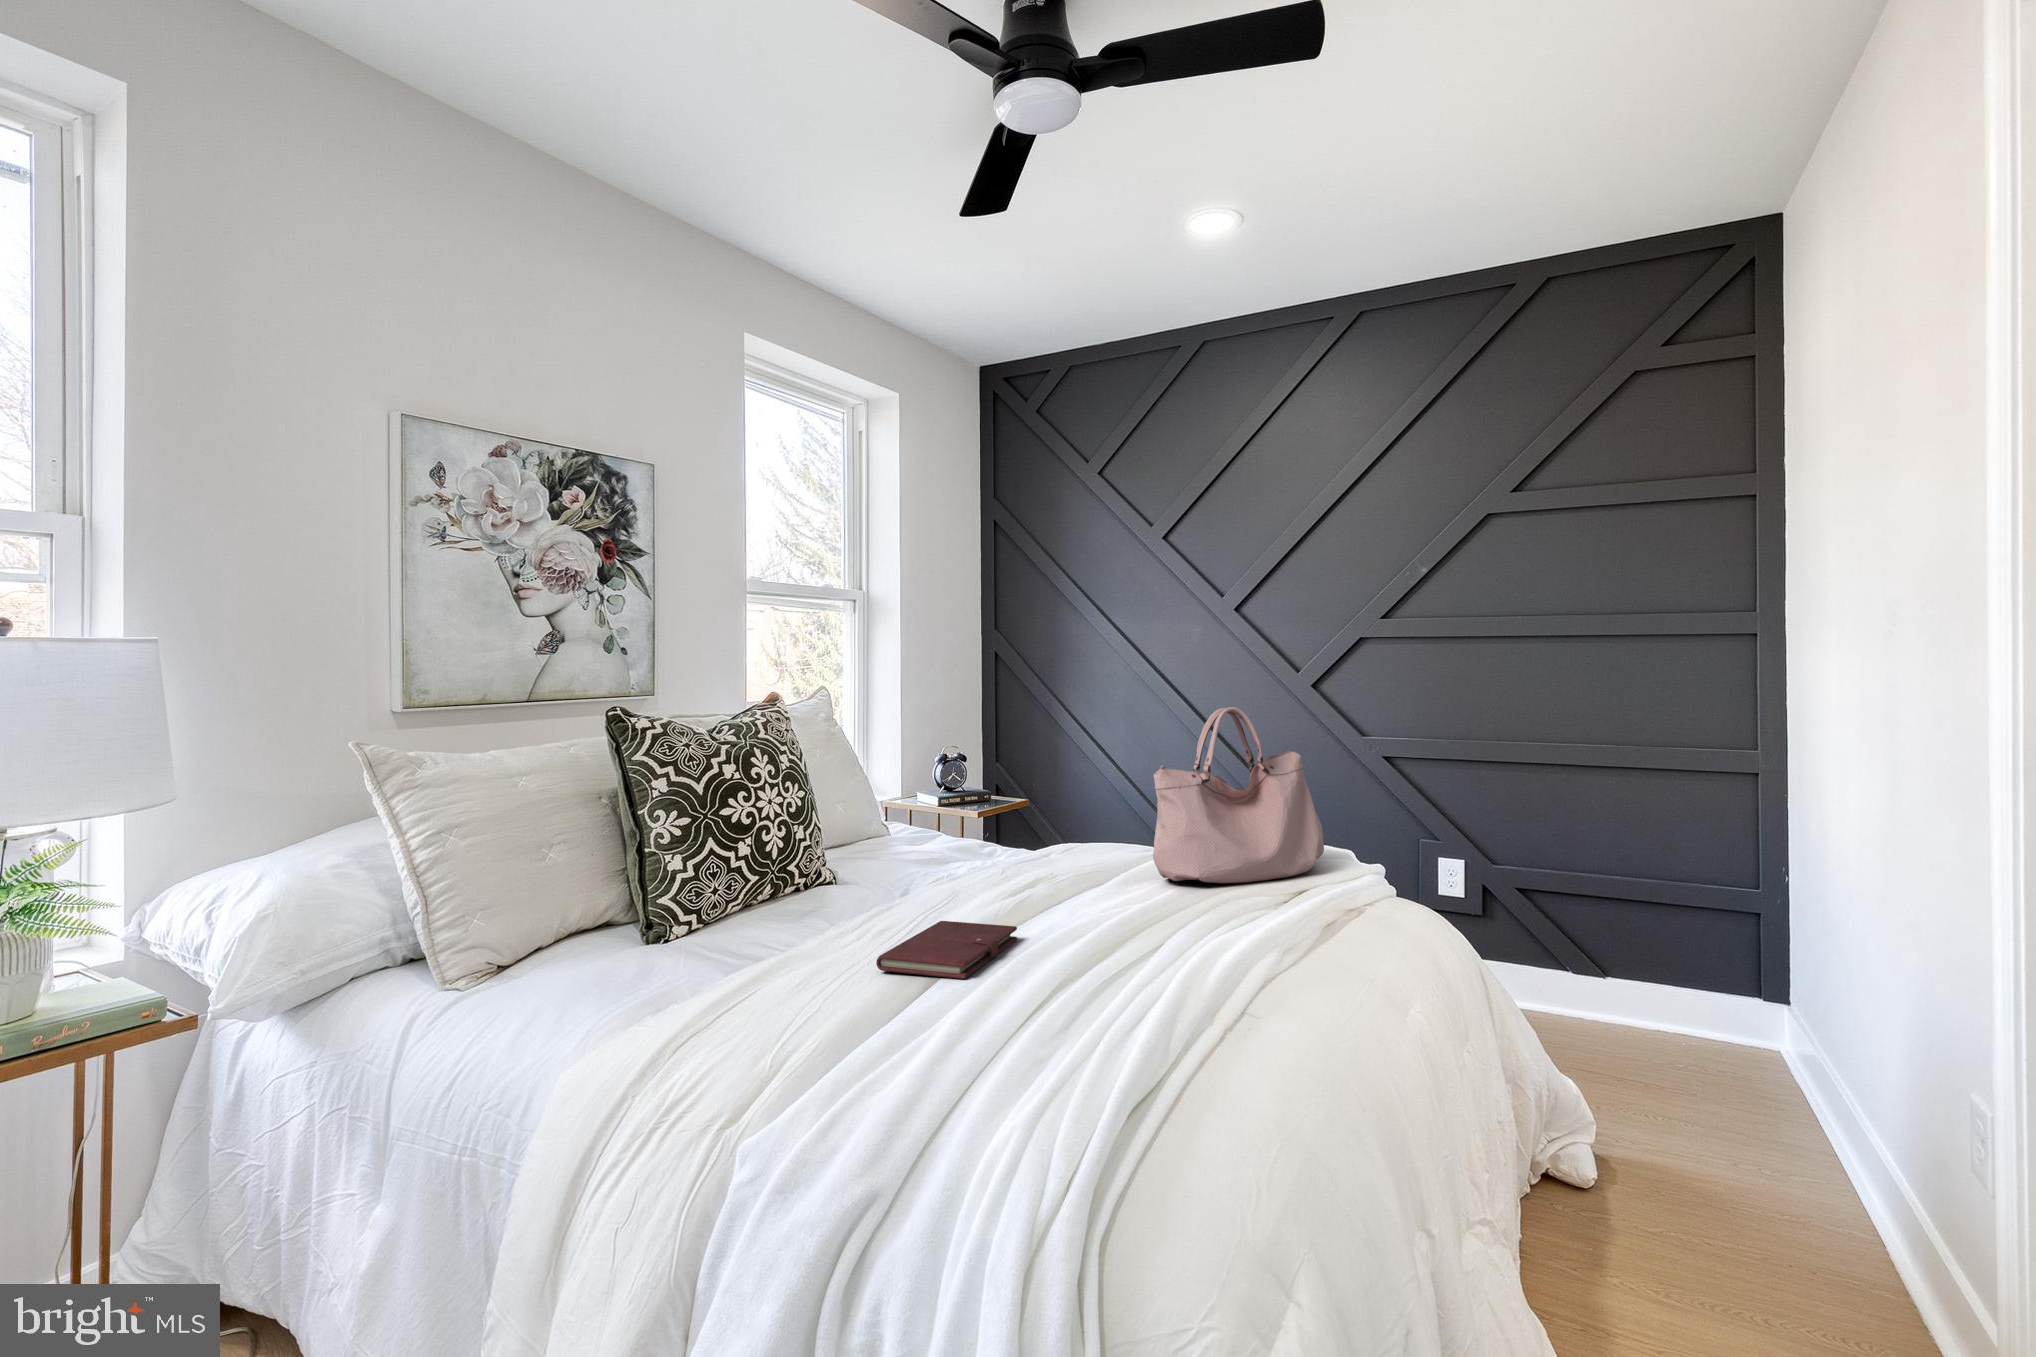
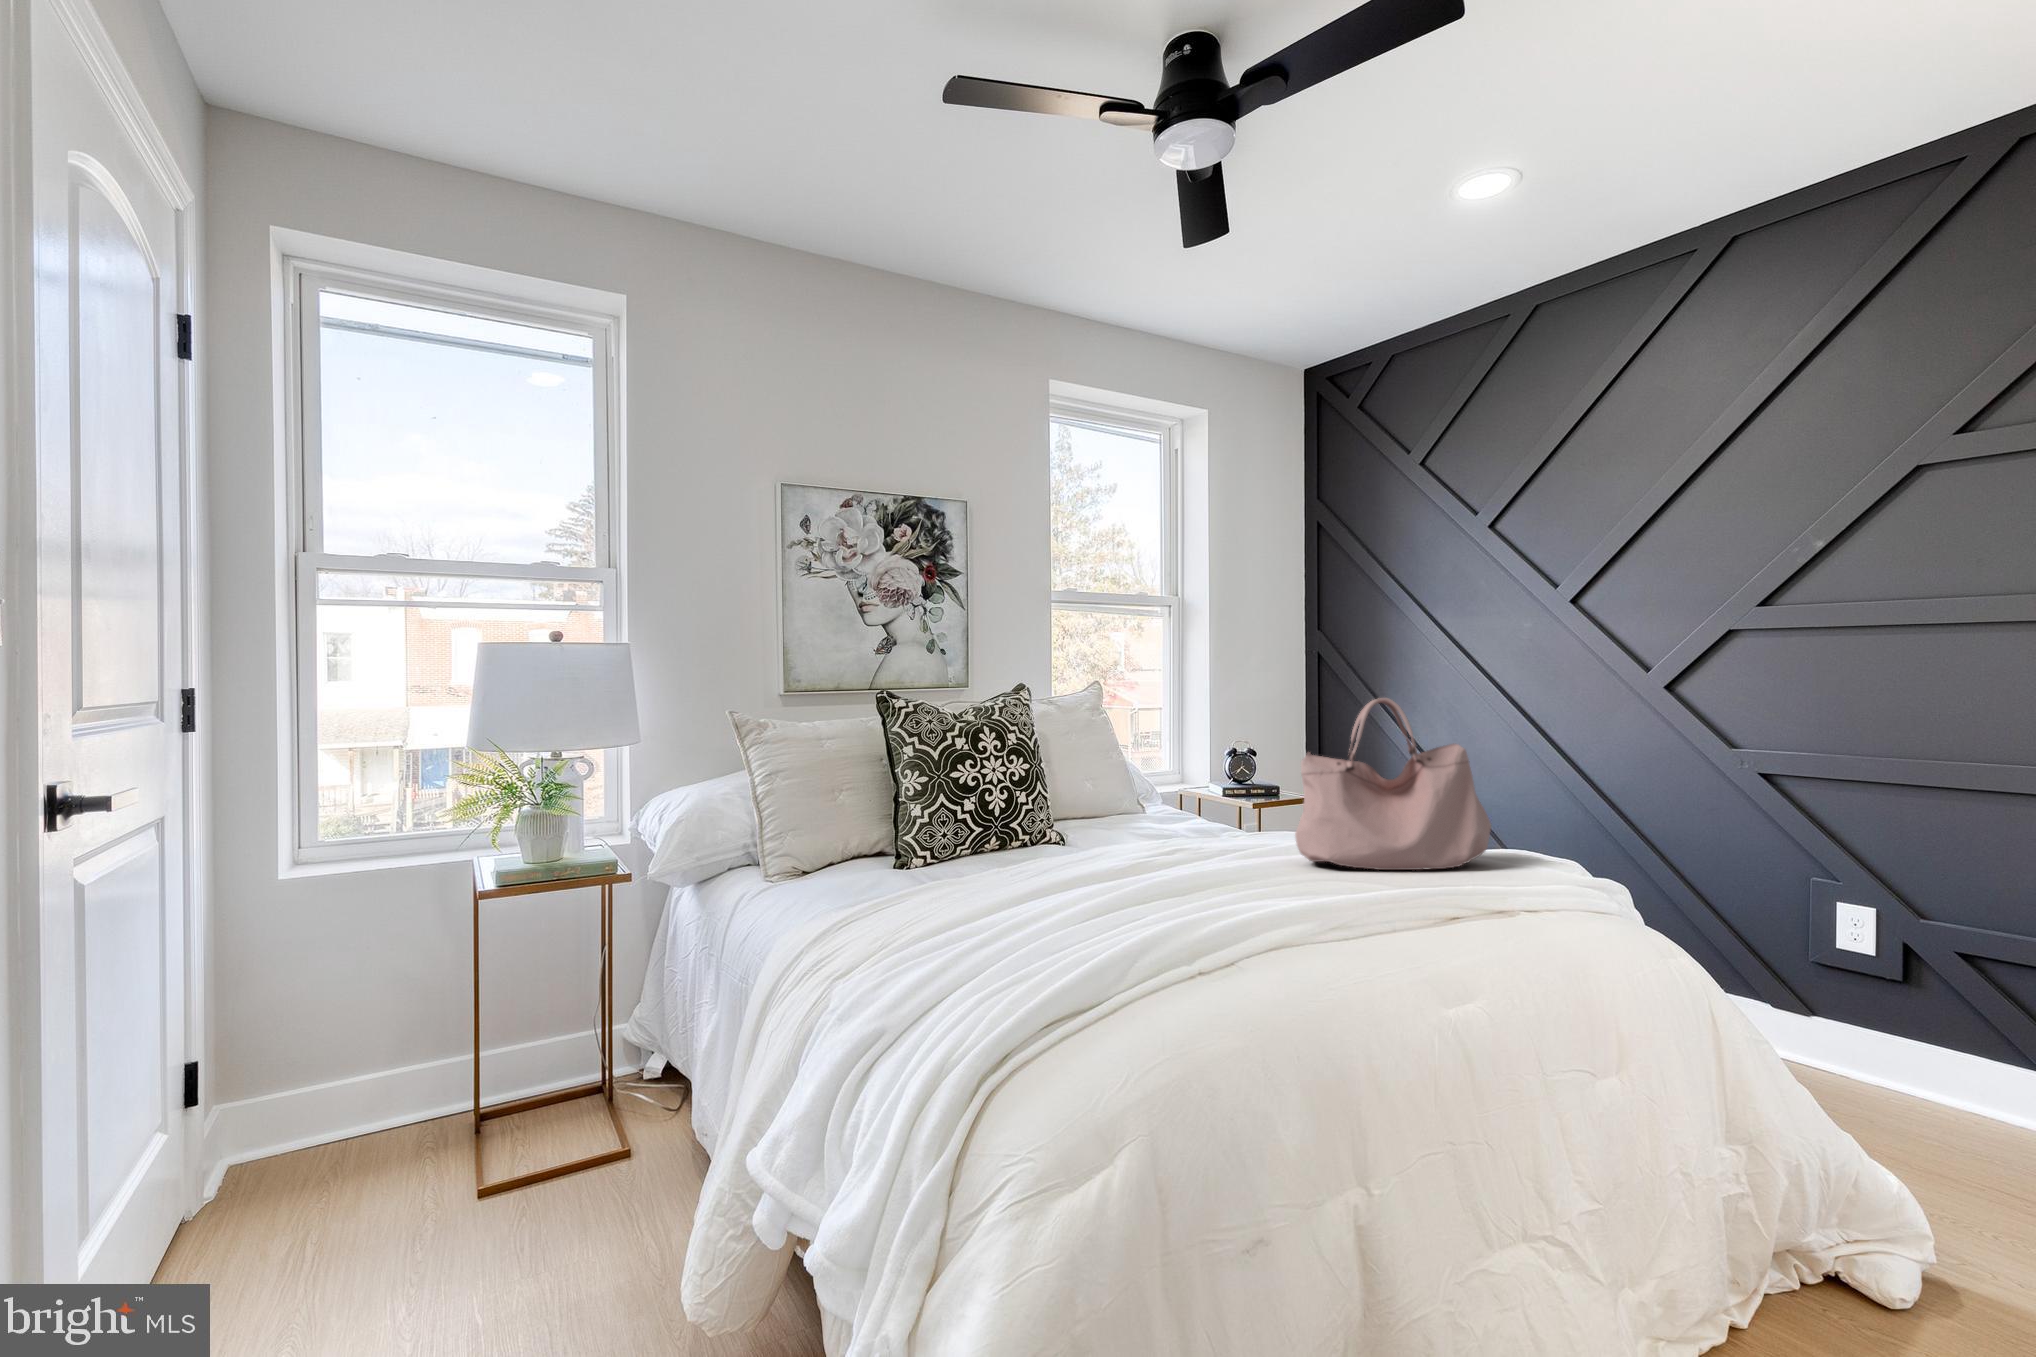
notebook: present [876,921,1017,979] -> none [984,868,1114,906]

